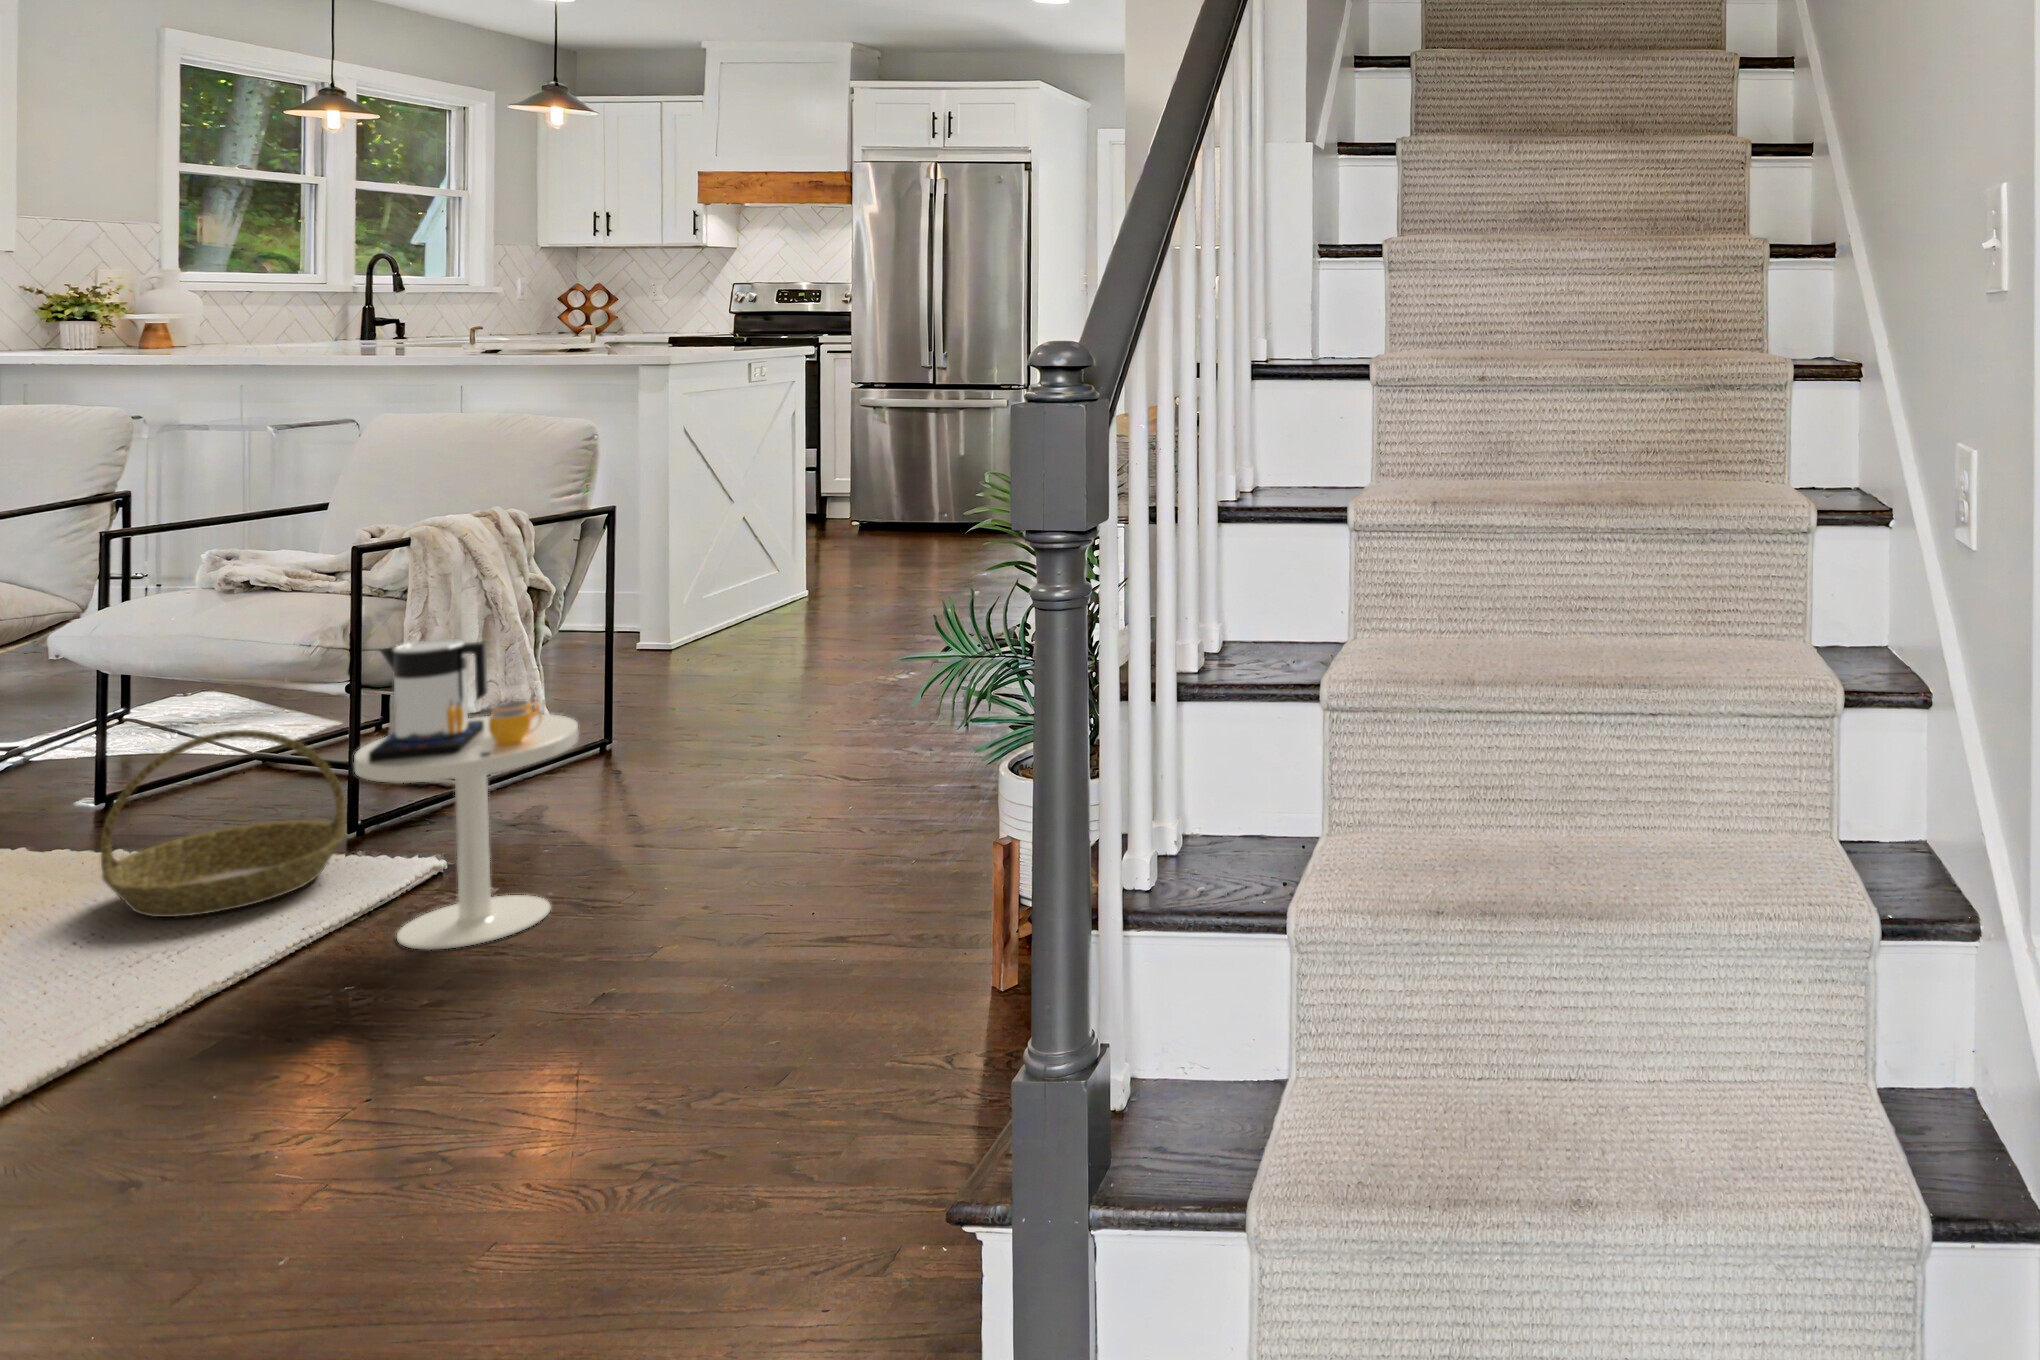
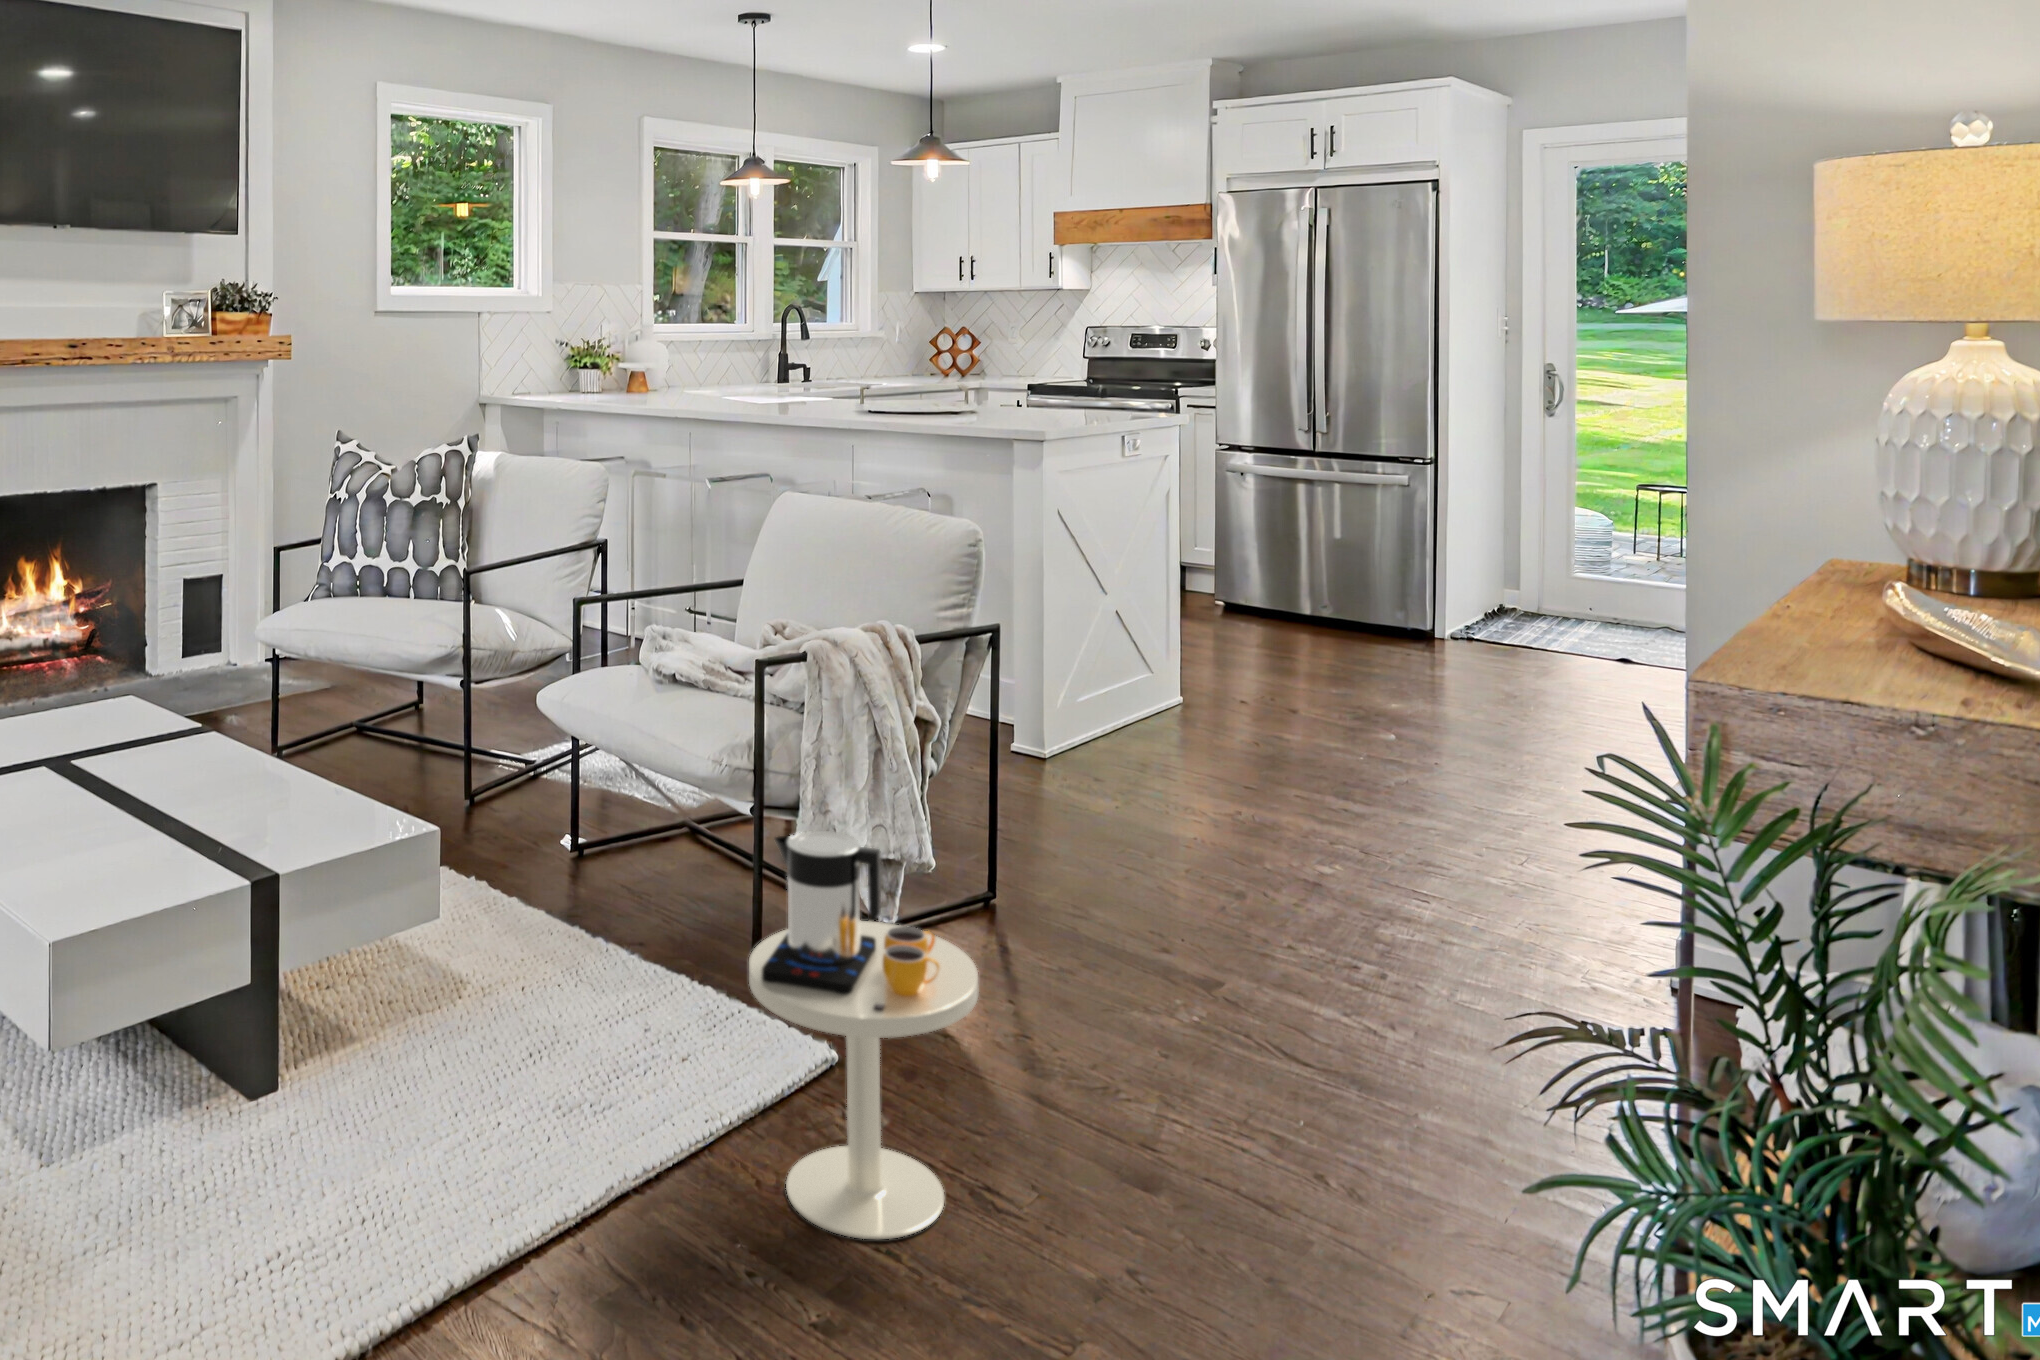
basket: present [101,730,345,917] -> none [548,861,744,1065]

